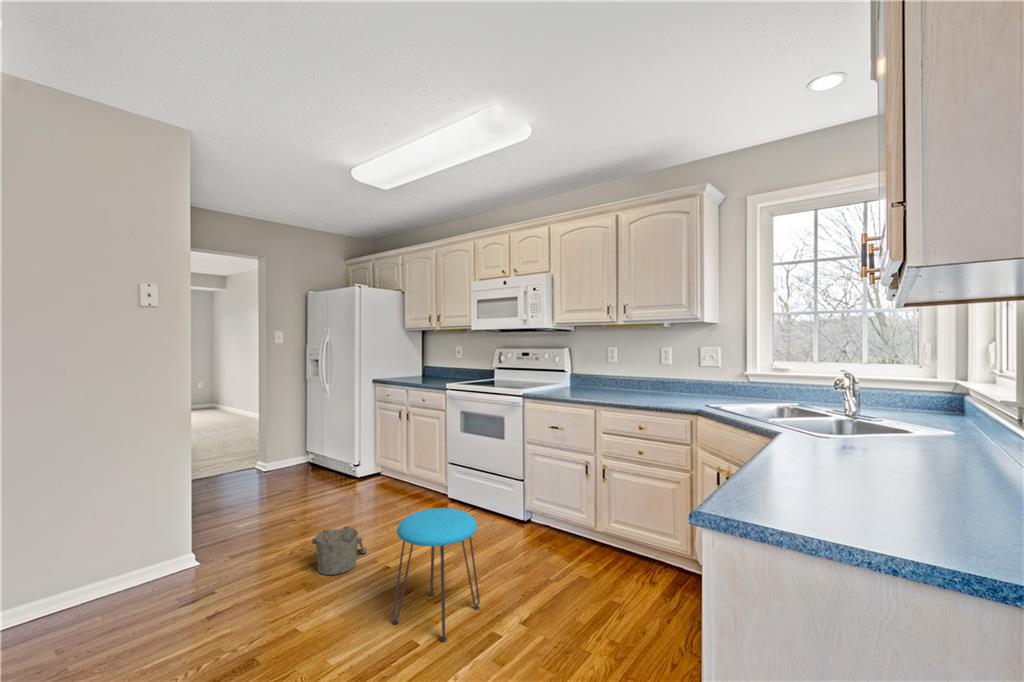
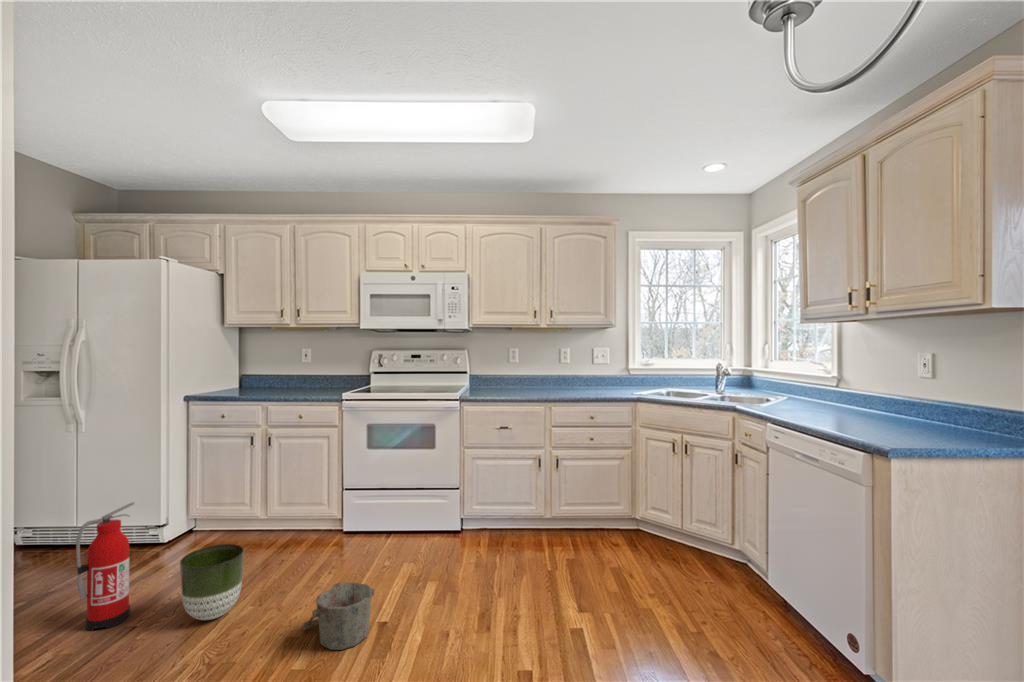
fire extinguisher: none [261,442,292,517] -> present [76,502,134,630]
planter: none [290,481,331,529] -> present [180,544,244,620]
stool: present [392,508,480,642] -> none [484,516,566,649]

